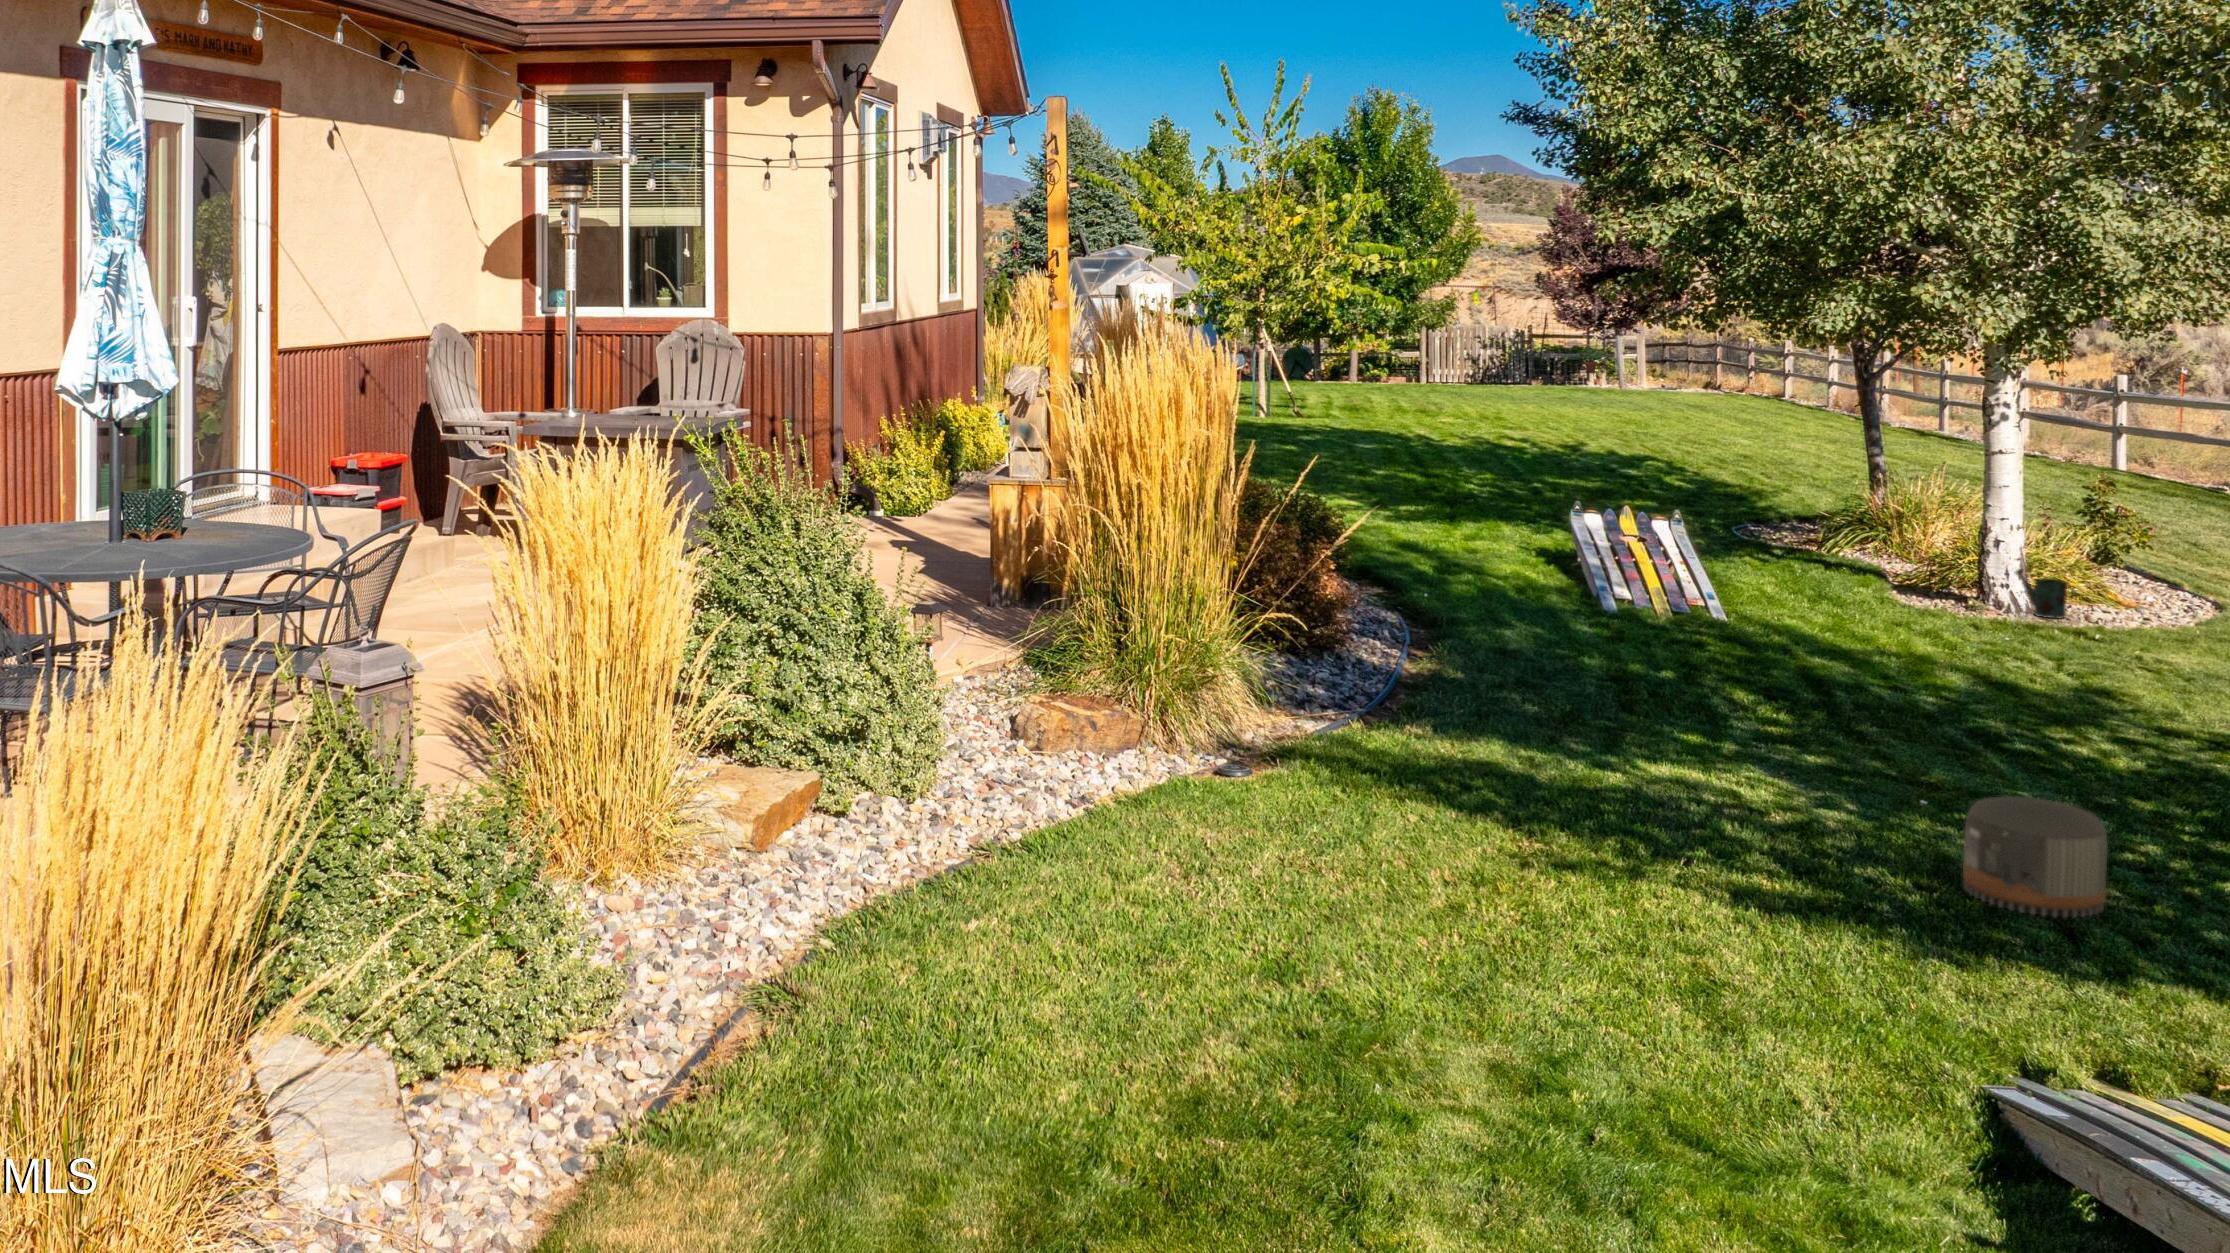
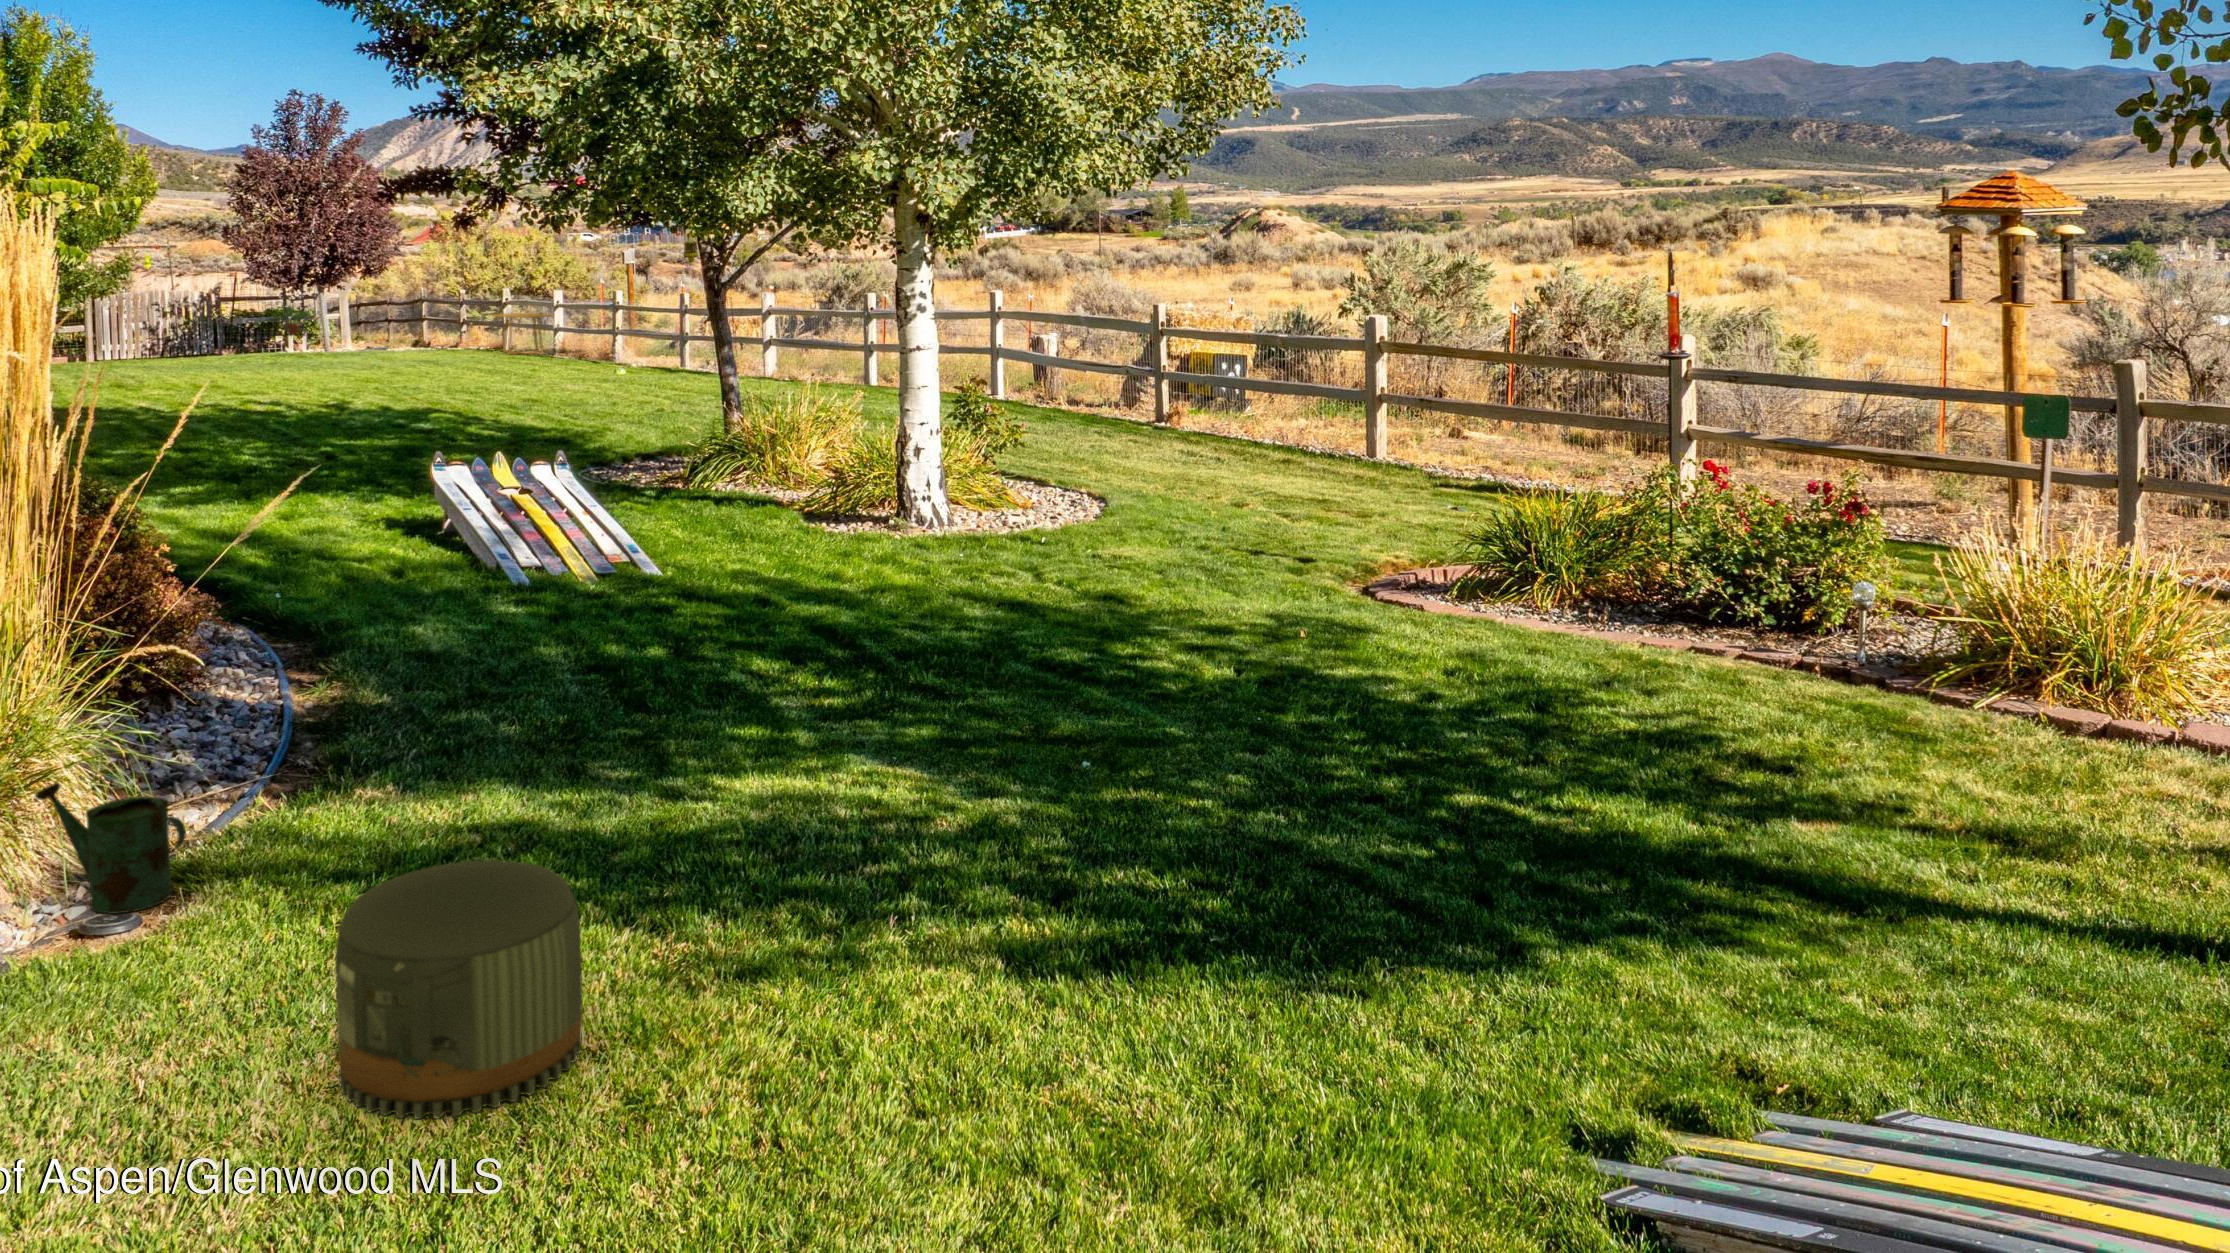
round table: none [1764,362,1832,404] -> present [492,313,552,355]
watering can: present [2015,569,2074,619] -> present [35,782,186,914]
pouf: present [1963,796,2108,918] -> present [335,860,583,1119]

